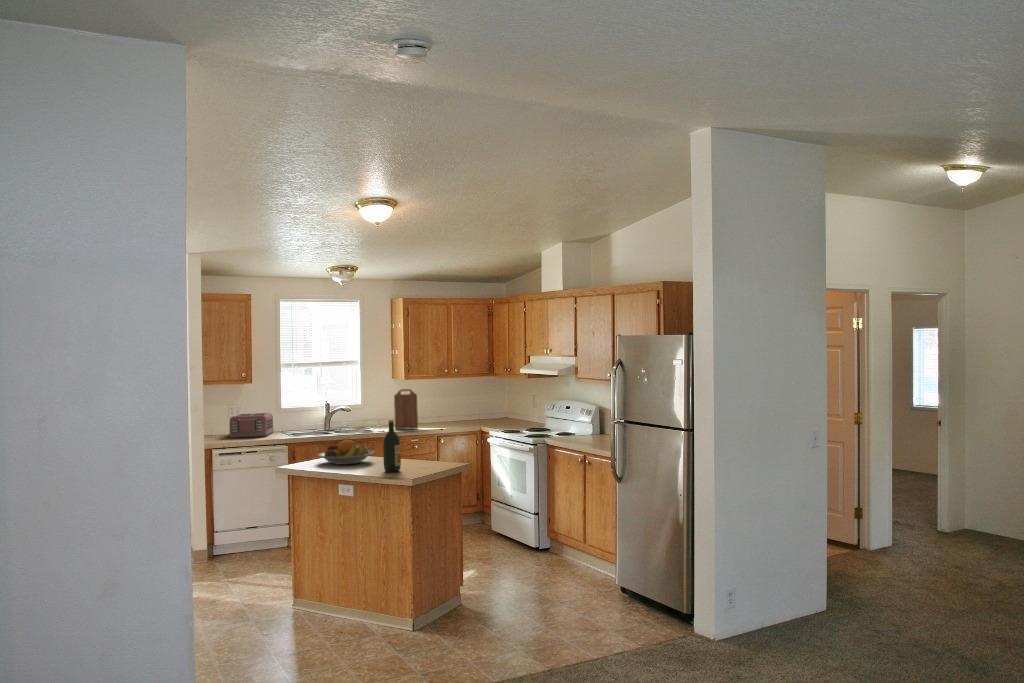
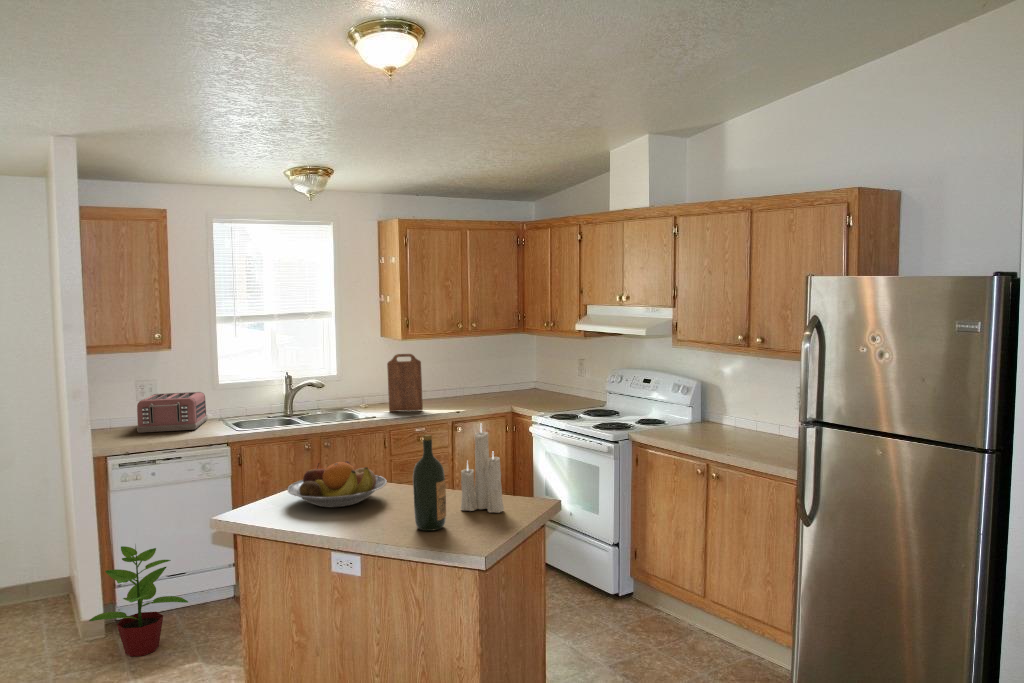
candle: none [413,414,437,467] -> present [461,427,504,513]
potted plant: none [200,501,259,571] -> present [89,546,188,656]

